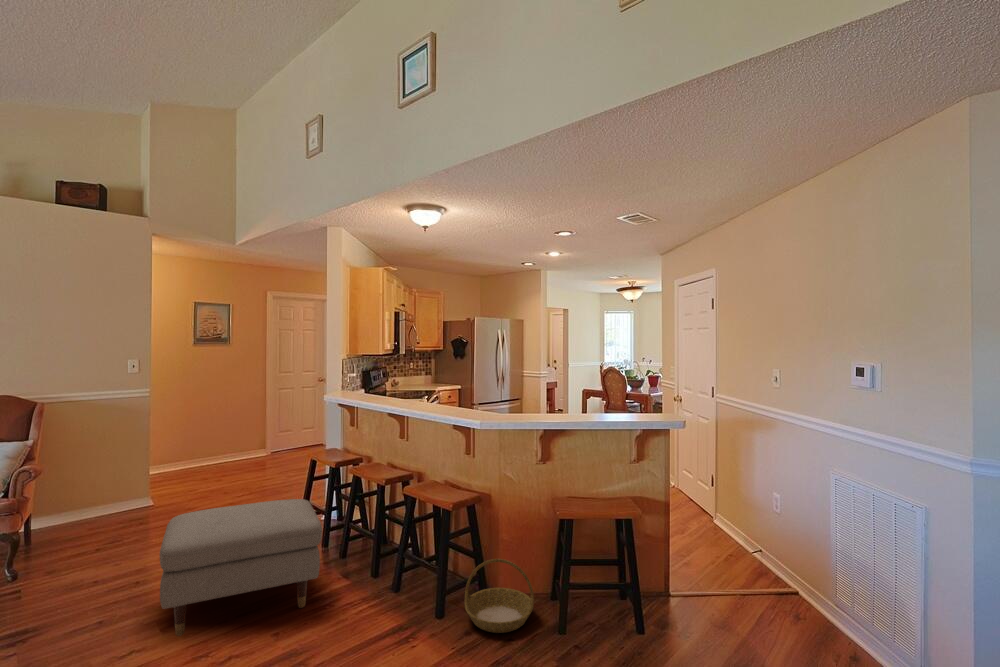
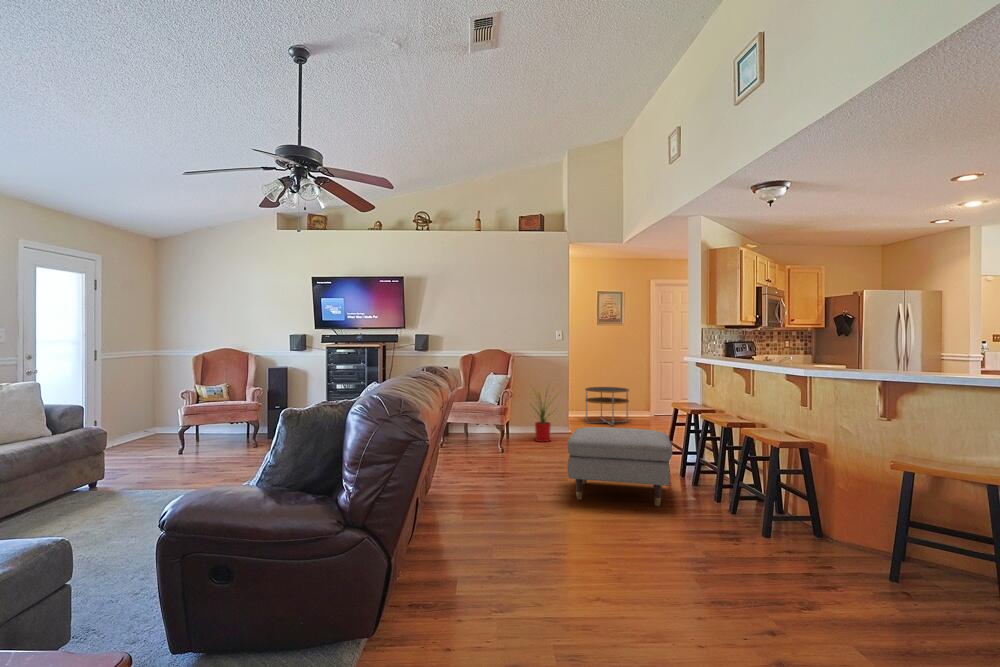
side table: none [175,424,239,477] -> present [585,387,629,426]
house plant: none [63,434,144,528] -> present [531,385,559,442]
basket: present [464,559,534,633] -> none [792,498,868,564]

